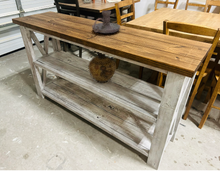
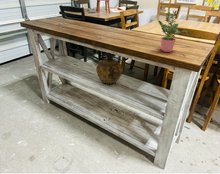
potted plant: none [150,5,187,51] -> present [158,11,192,52]
candle holder: present [92,11,120,33] -> none [101,17,127,37]

